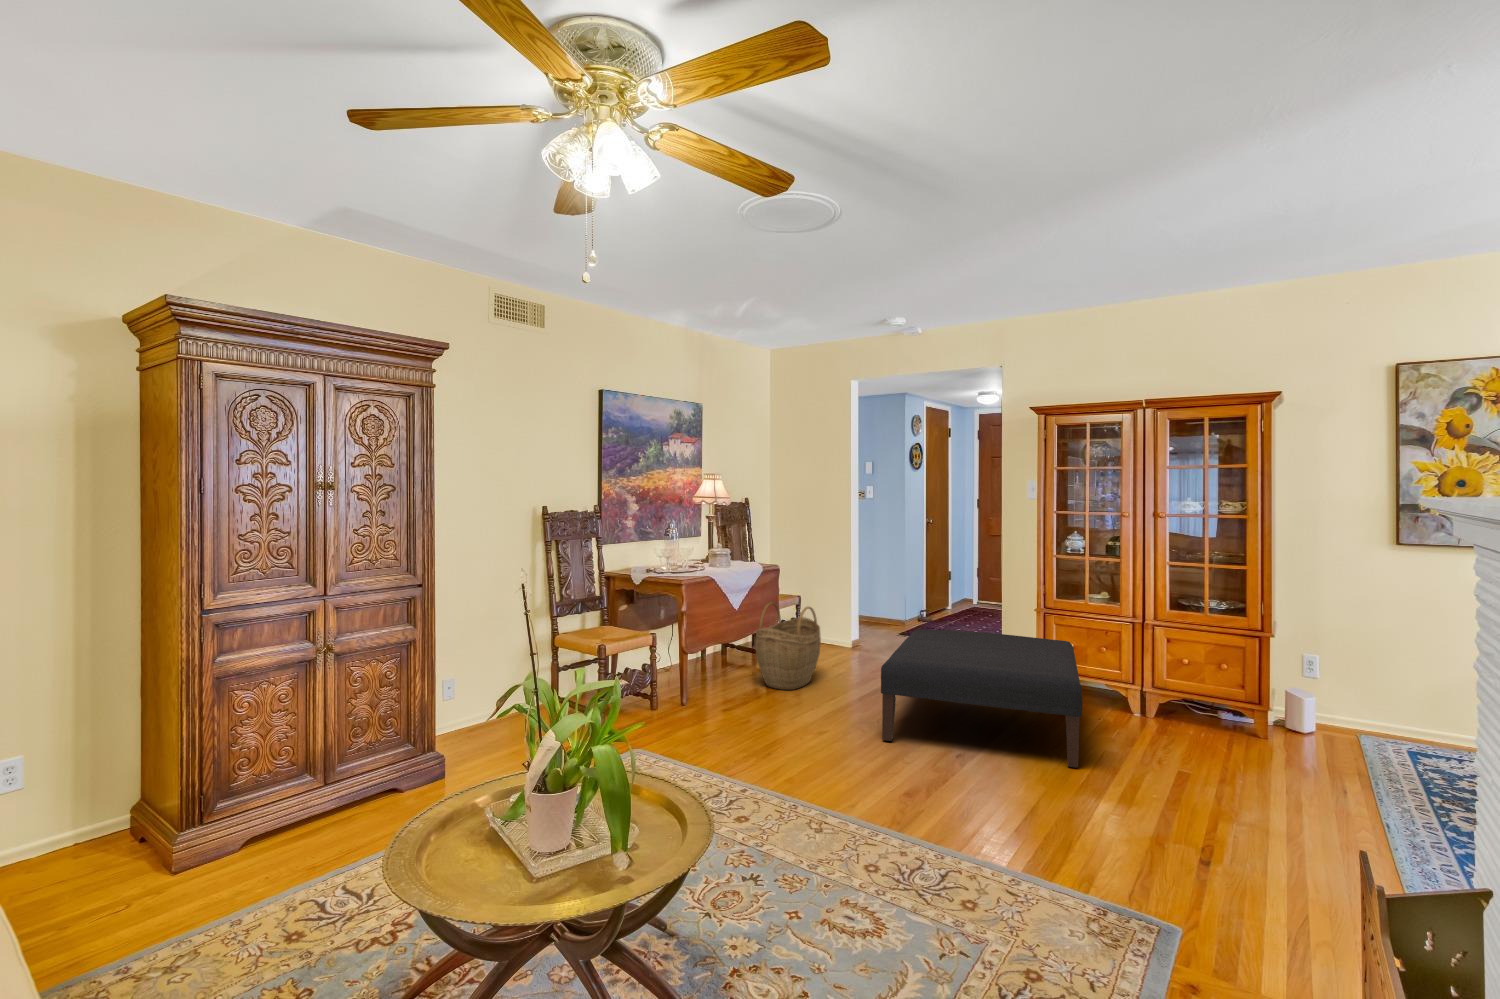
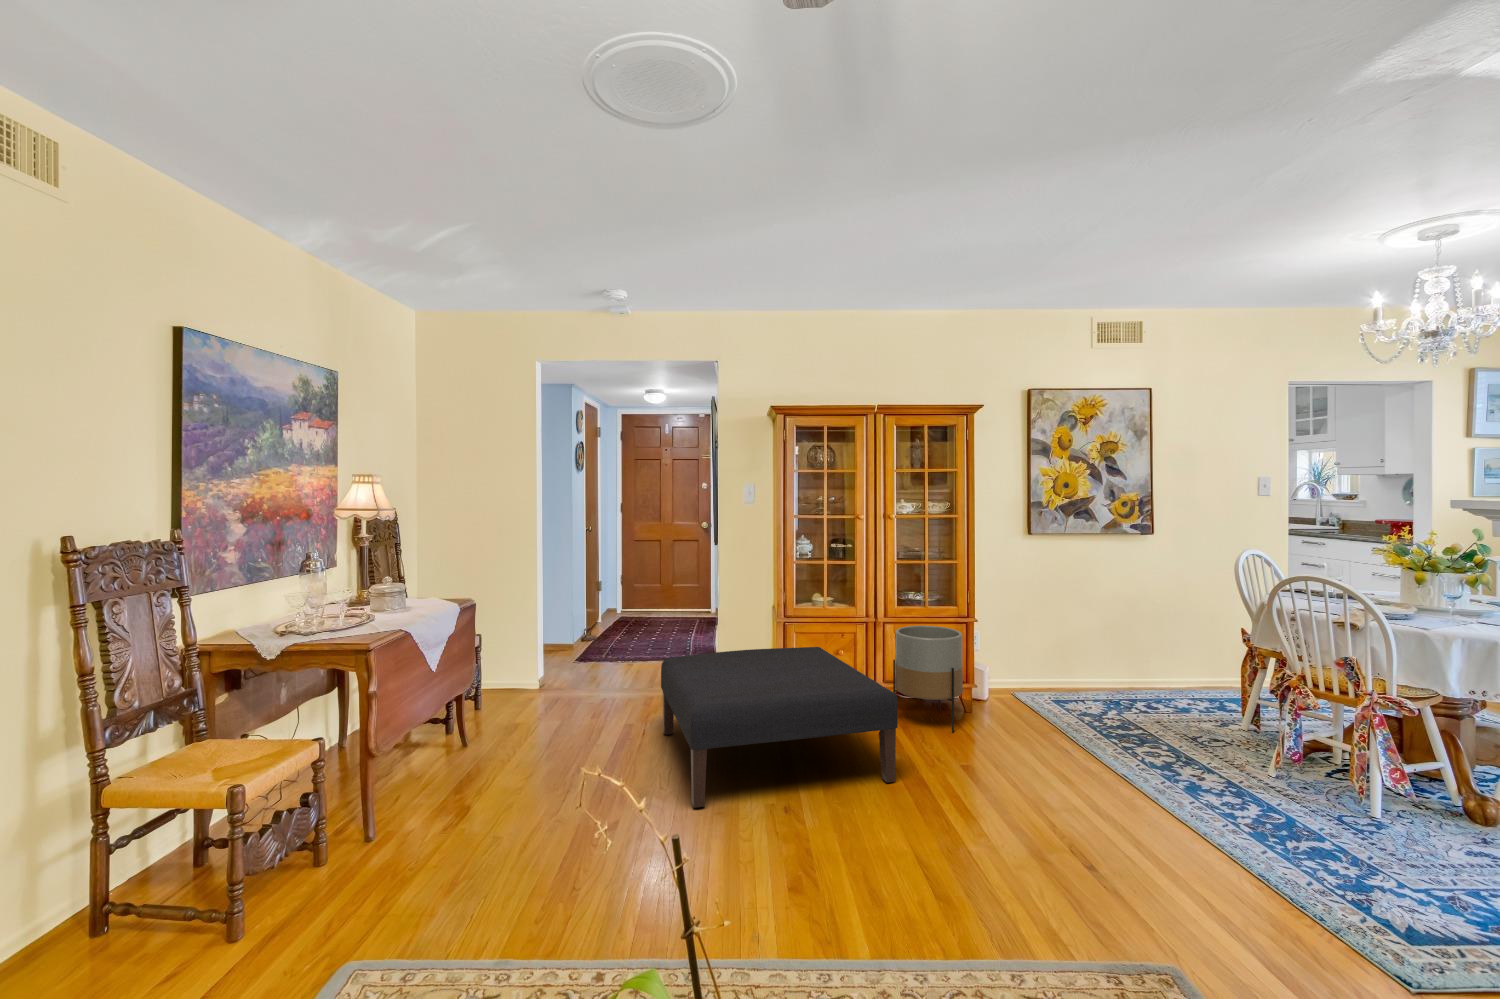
woven basket: present [755,602,821,690] -> none [460,649,543,769]
planter: none [1146,634,1233,752] -> present [893,626,963,732]

